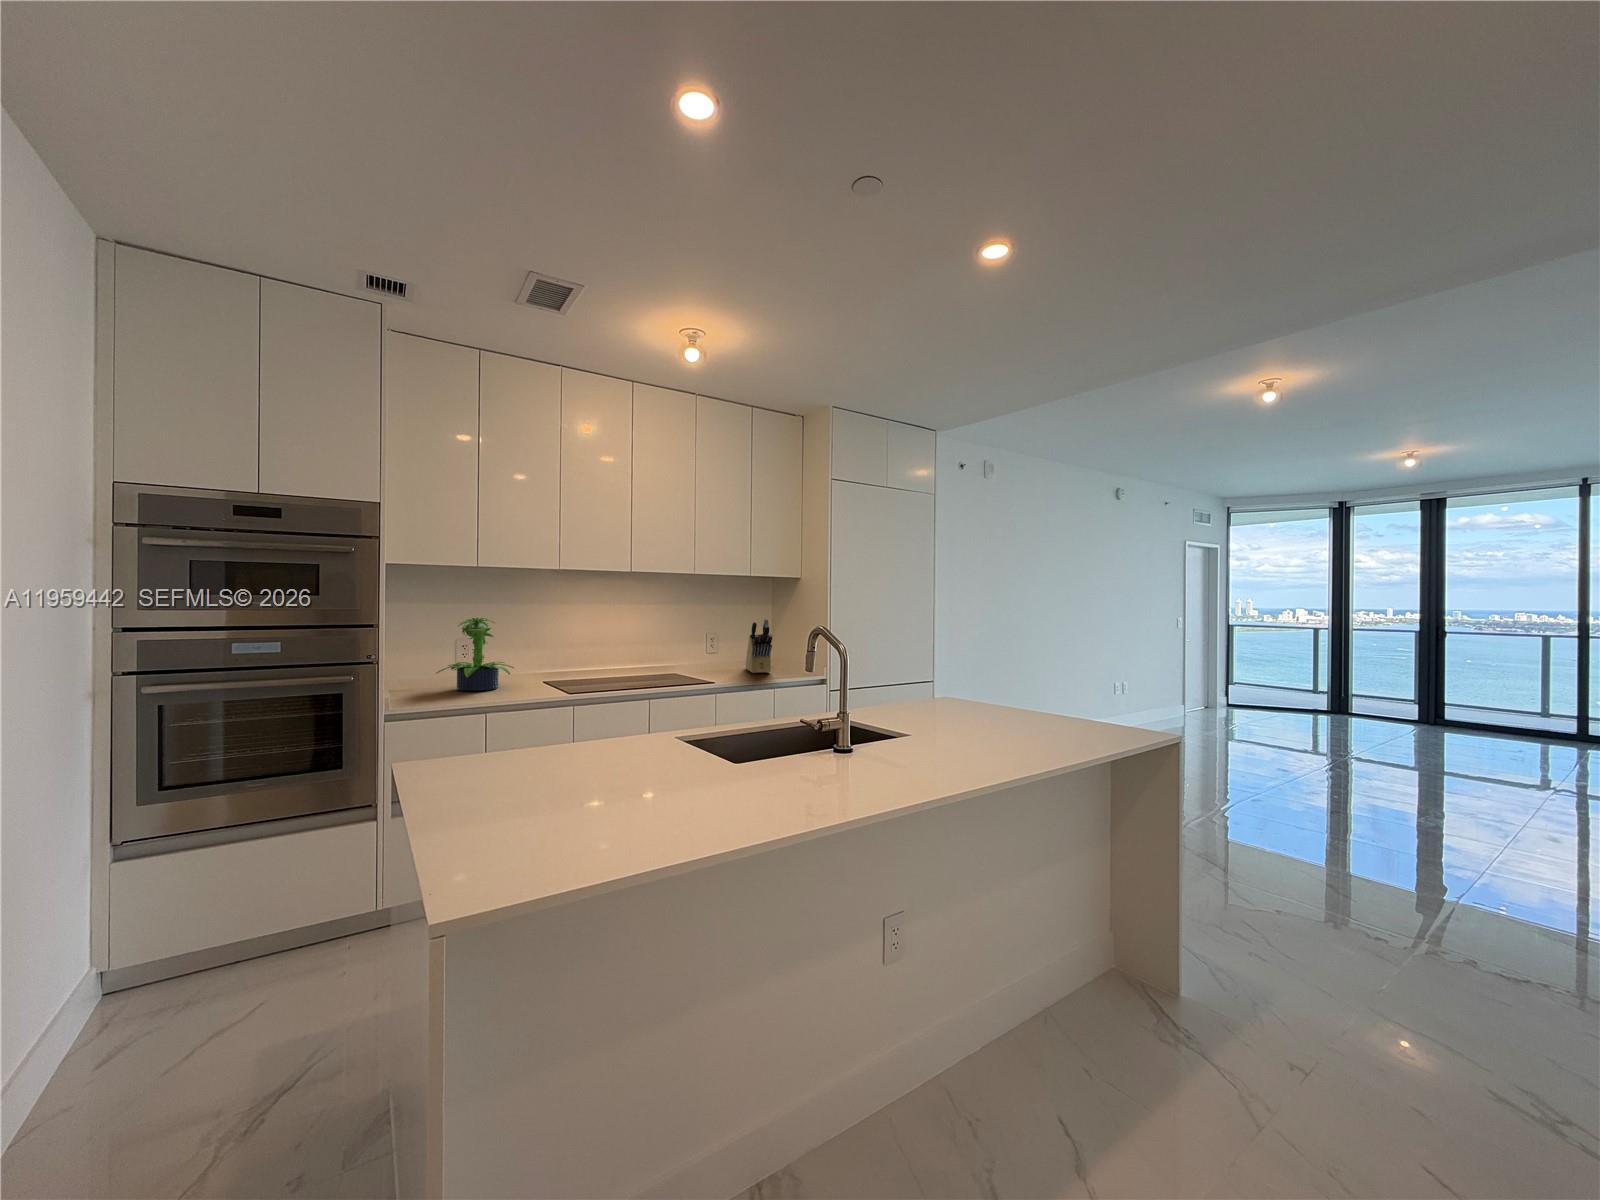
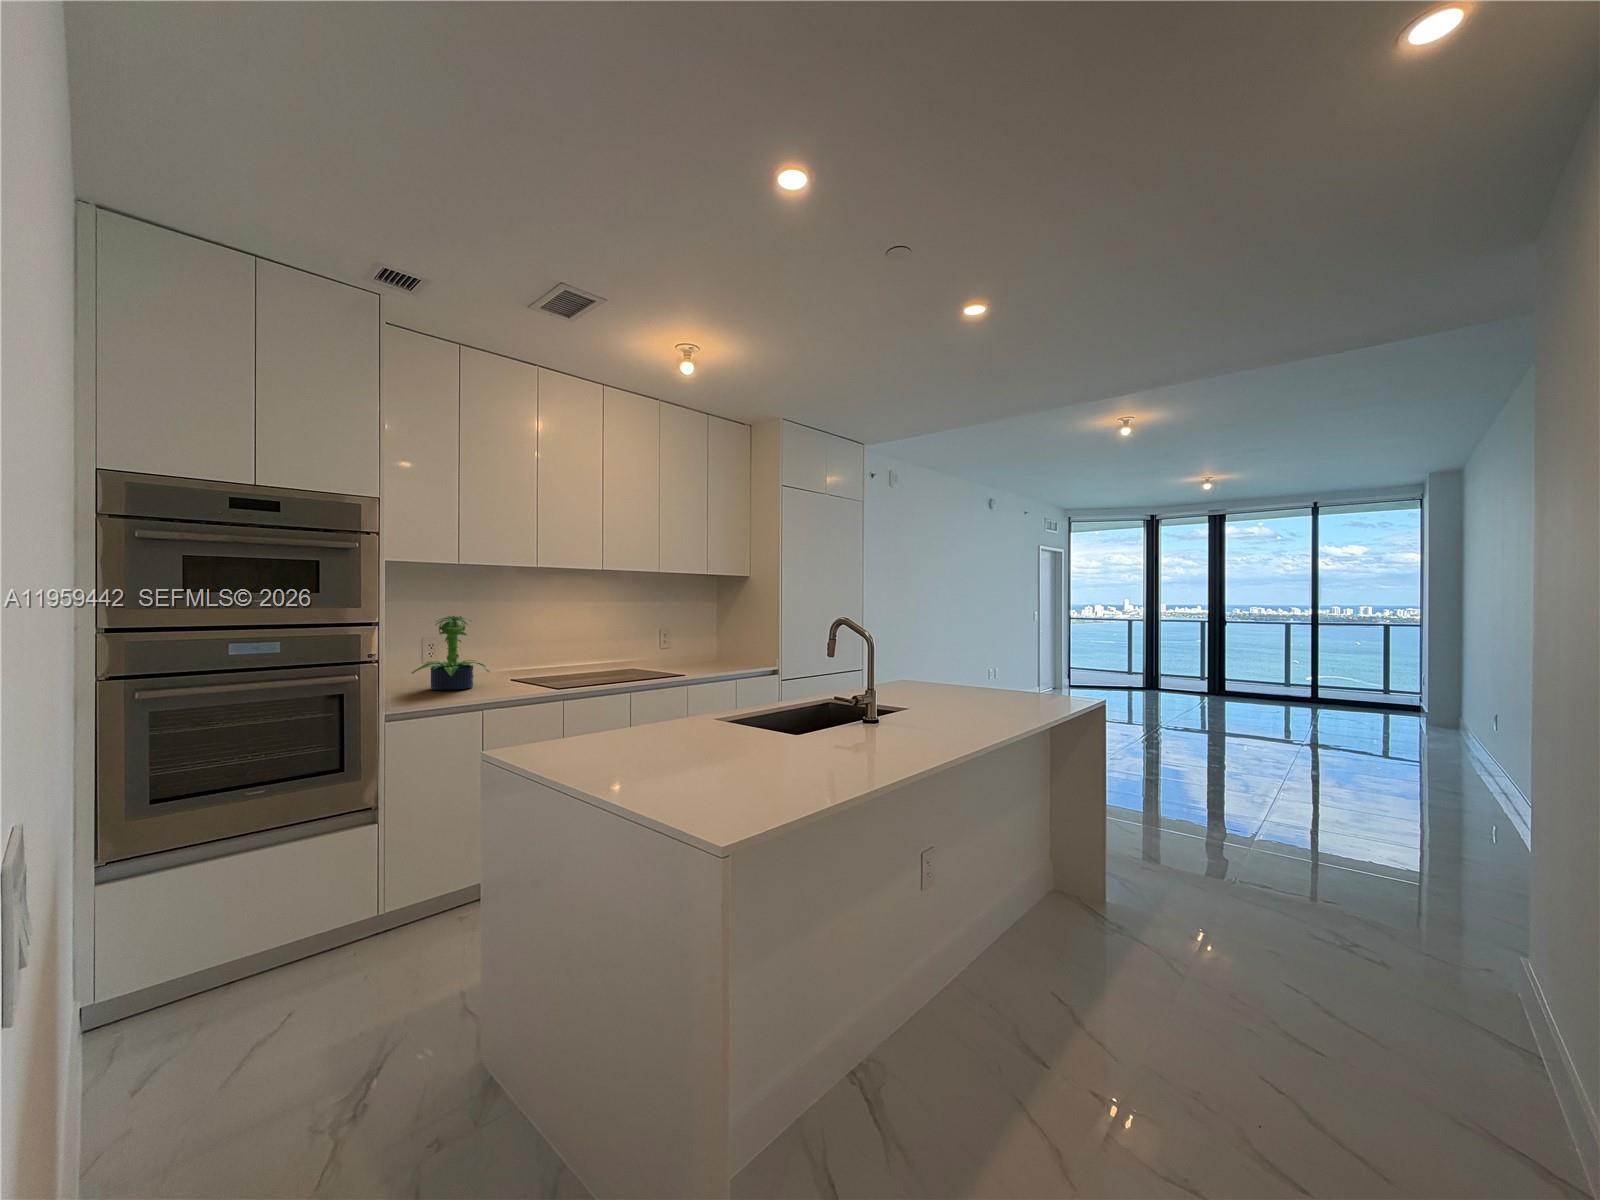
knife block: present [745,619,772,673] -> none [692,615,725,667]

